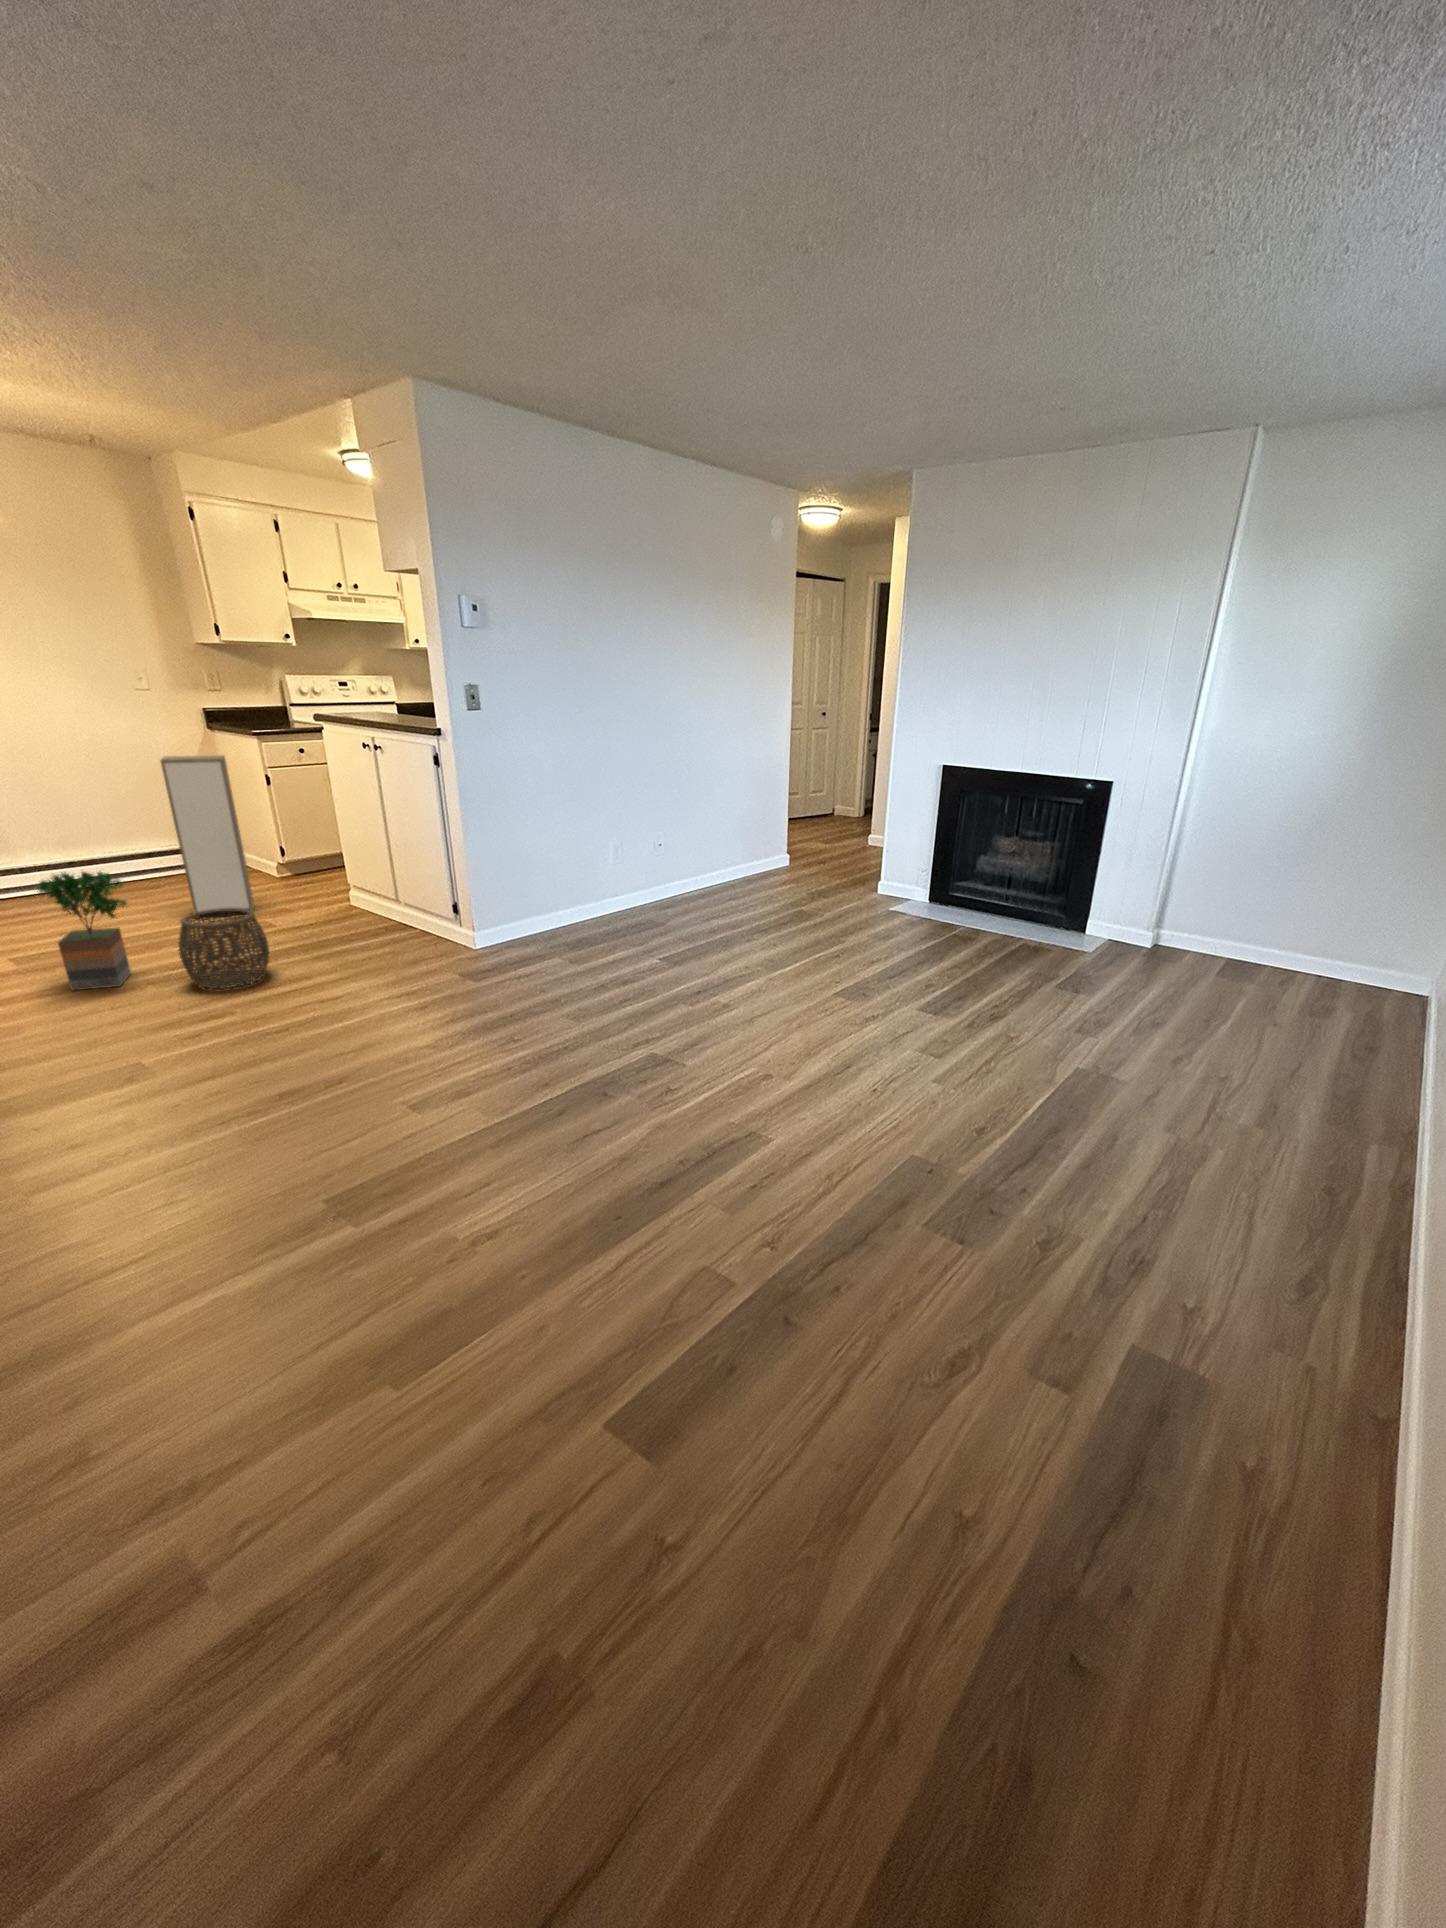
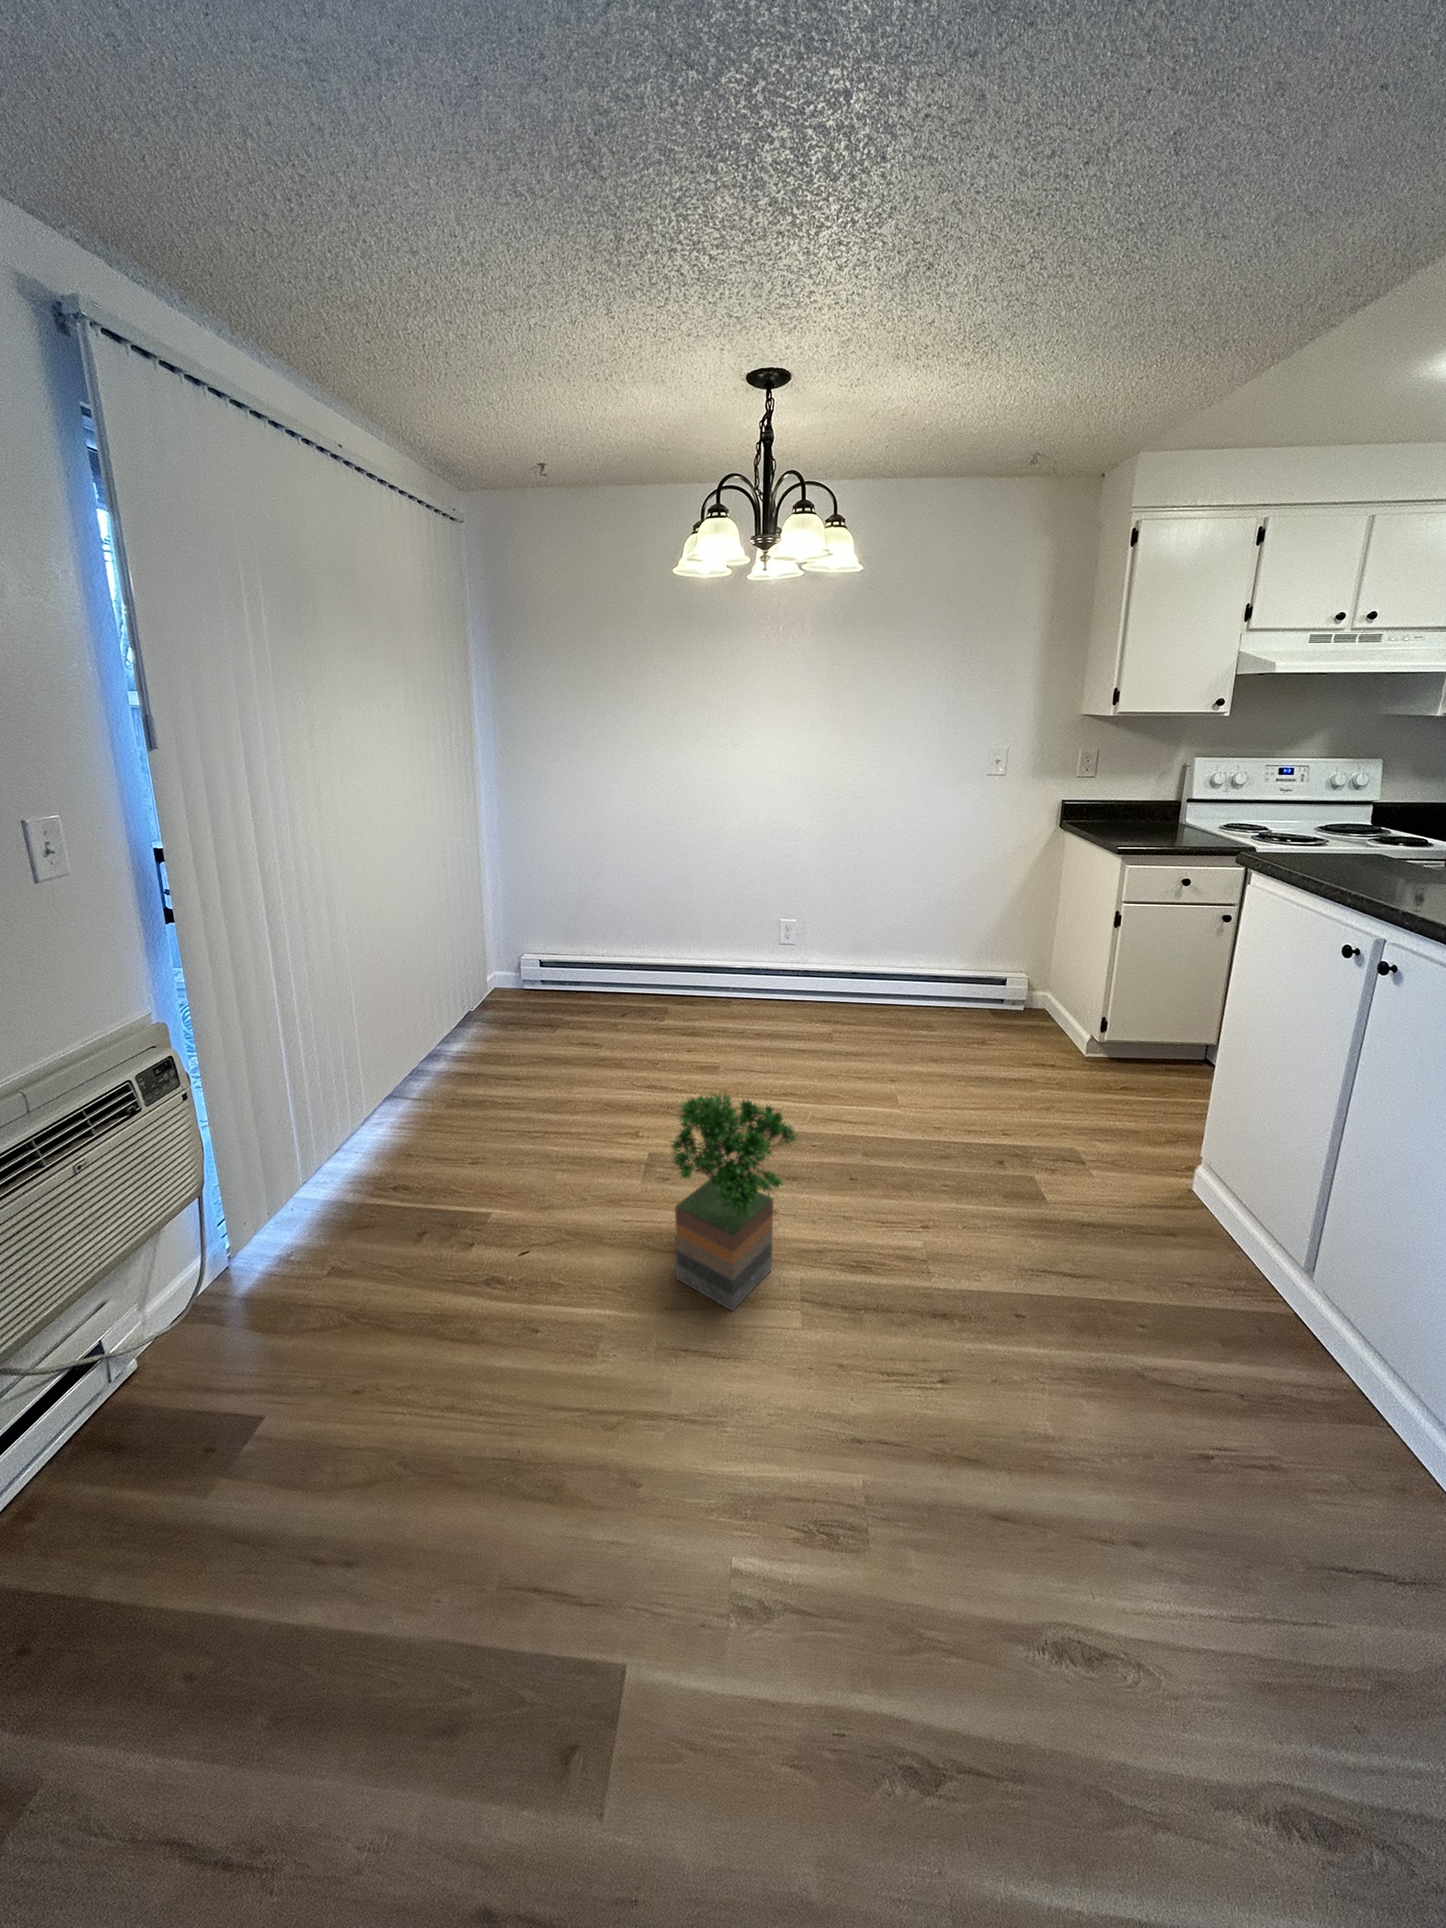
storage cabinet: present [161,755,254,917] -> none [935,887,1056,1154]
woven basket: present [179,908,269,989] -> none [808,1256,989,1488]

